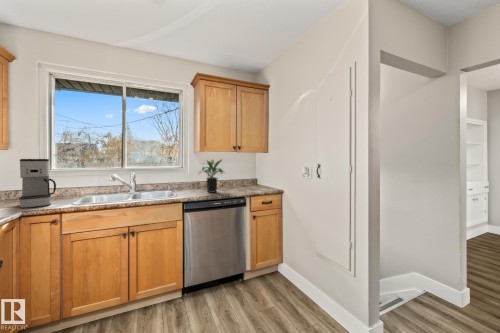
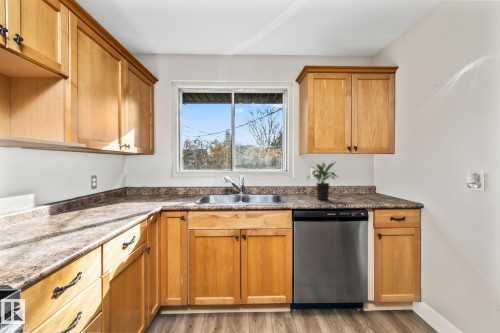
coffee maker: present [19,159,56,208] -> none [158,163,182,205]

